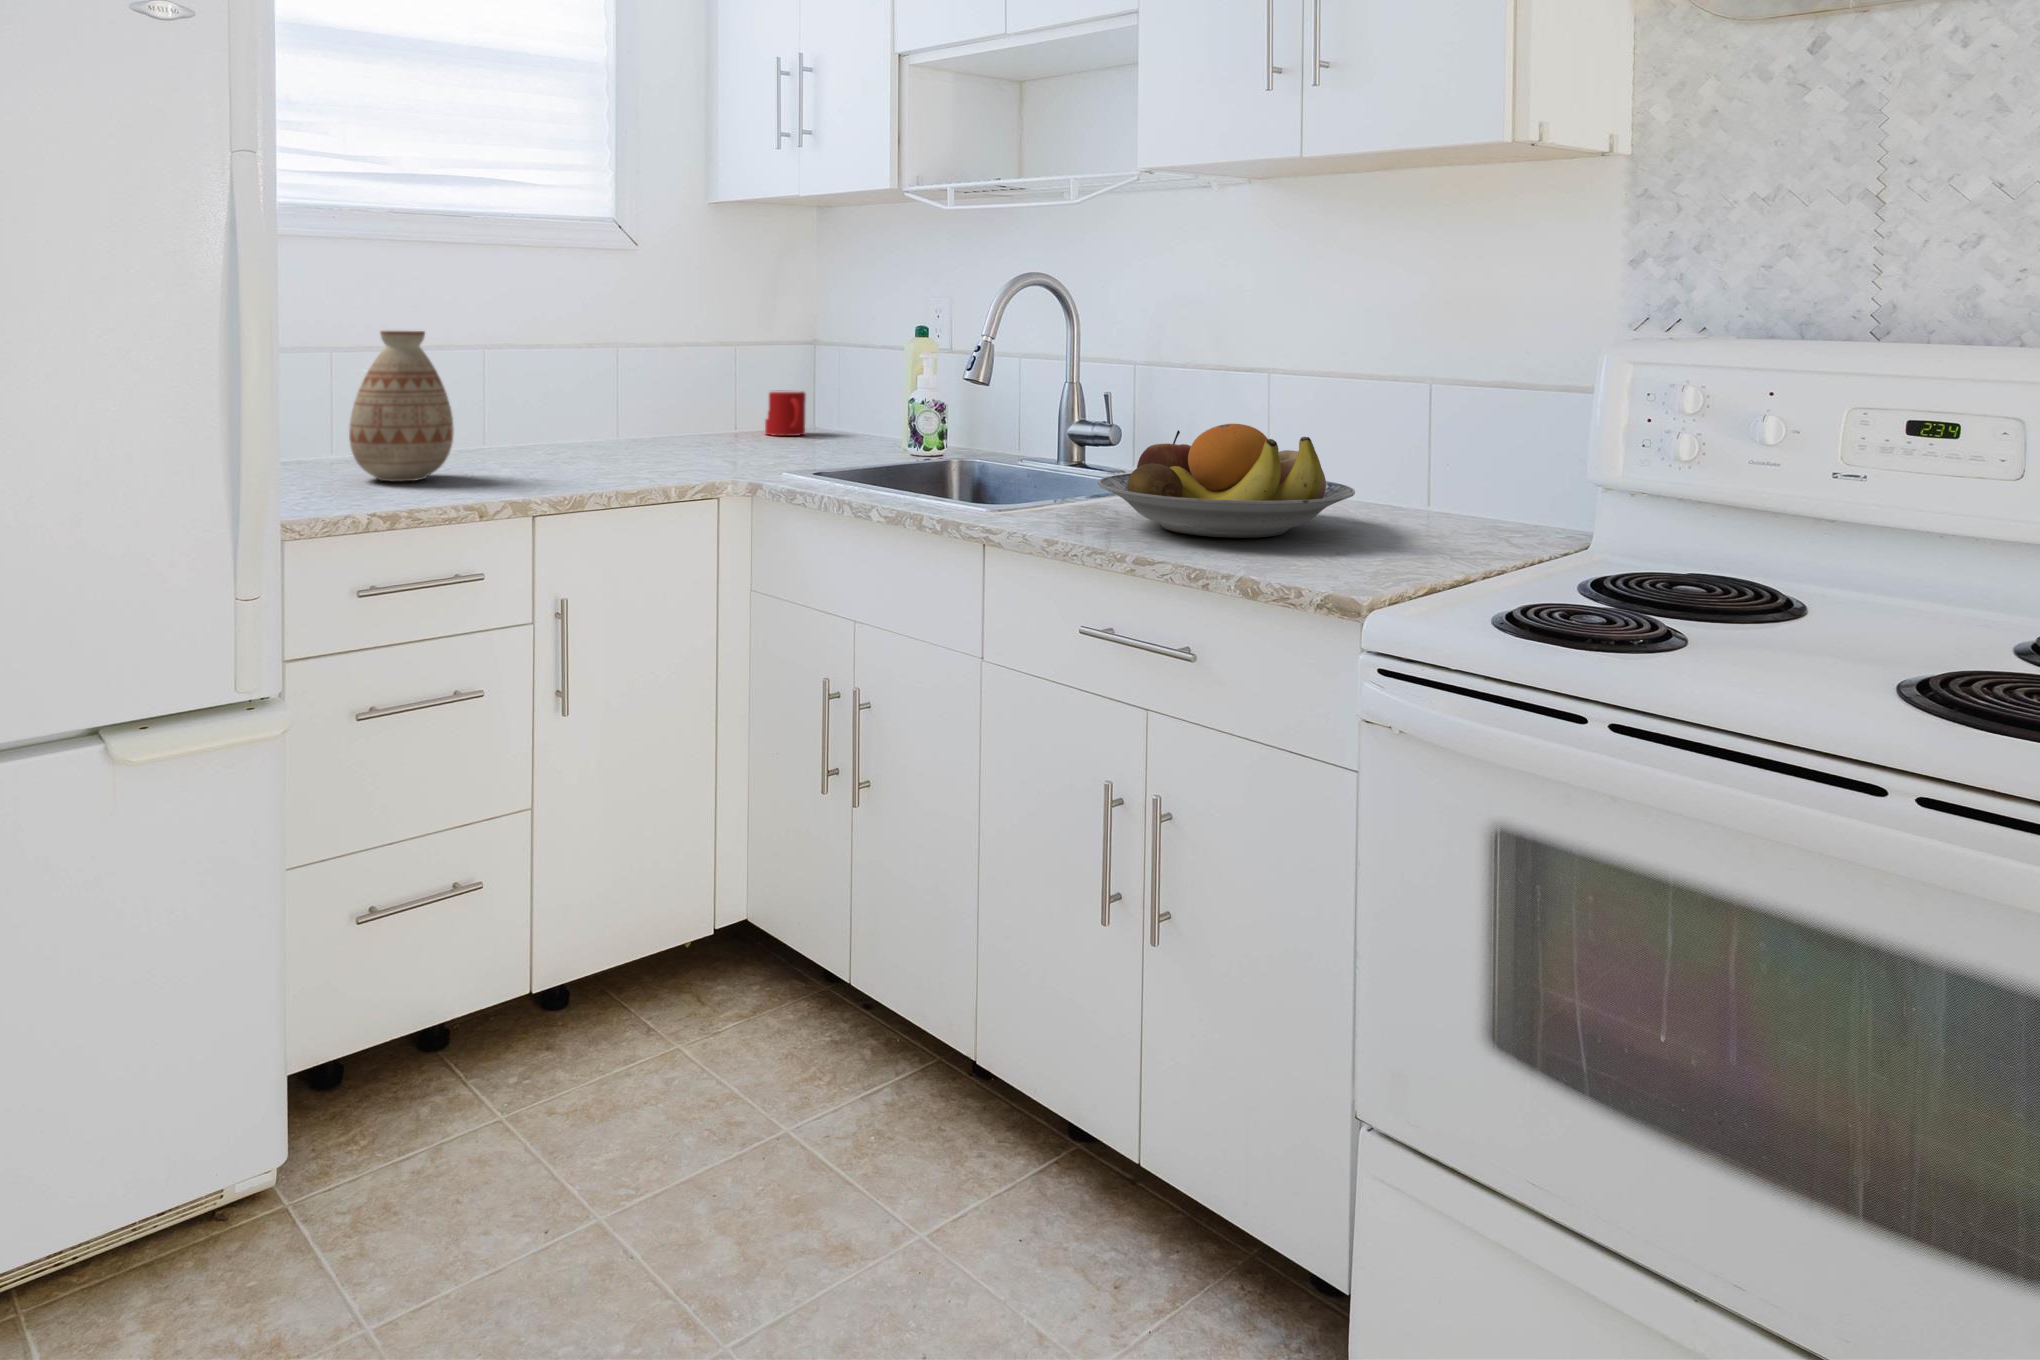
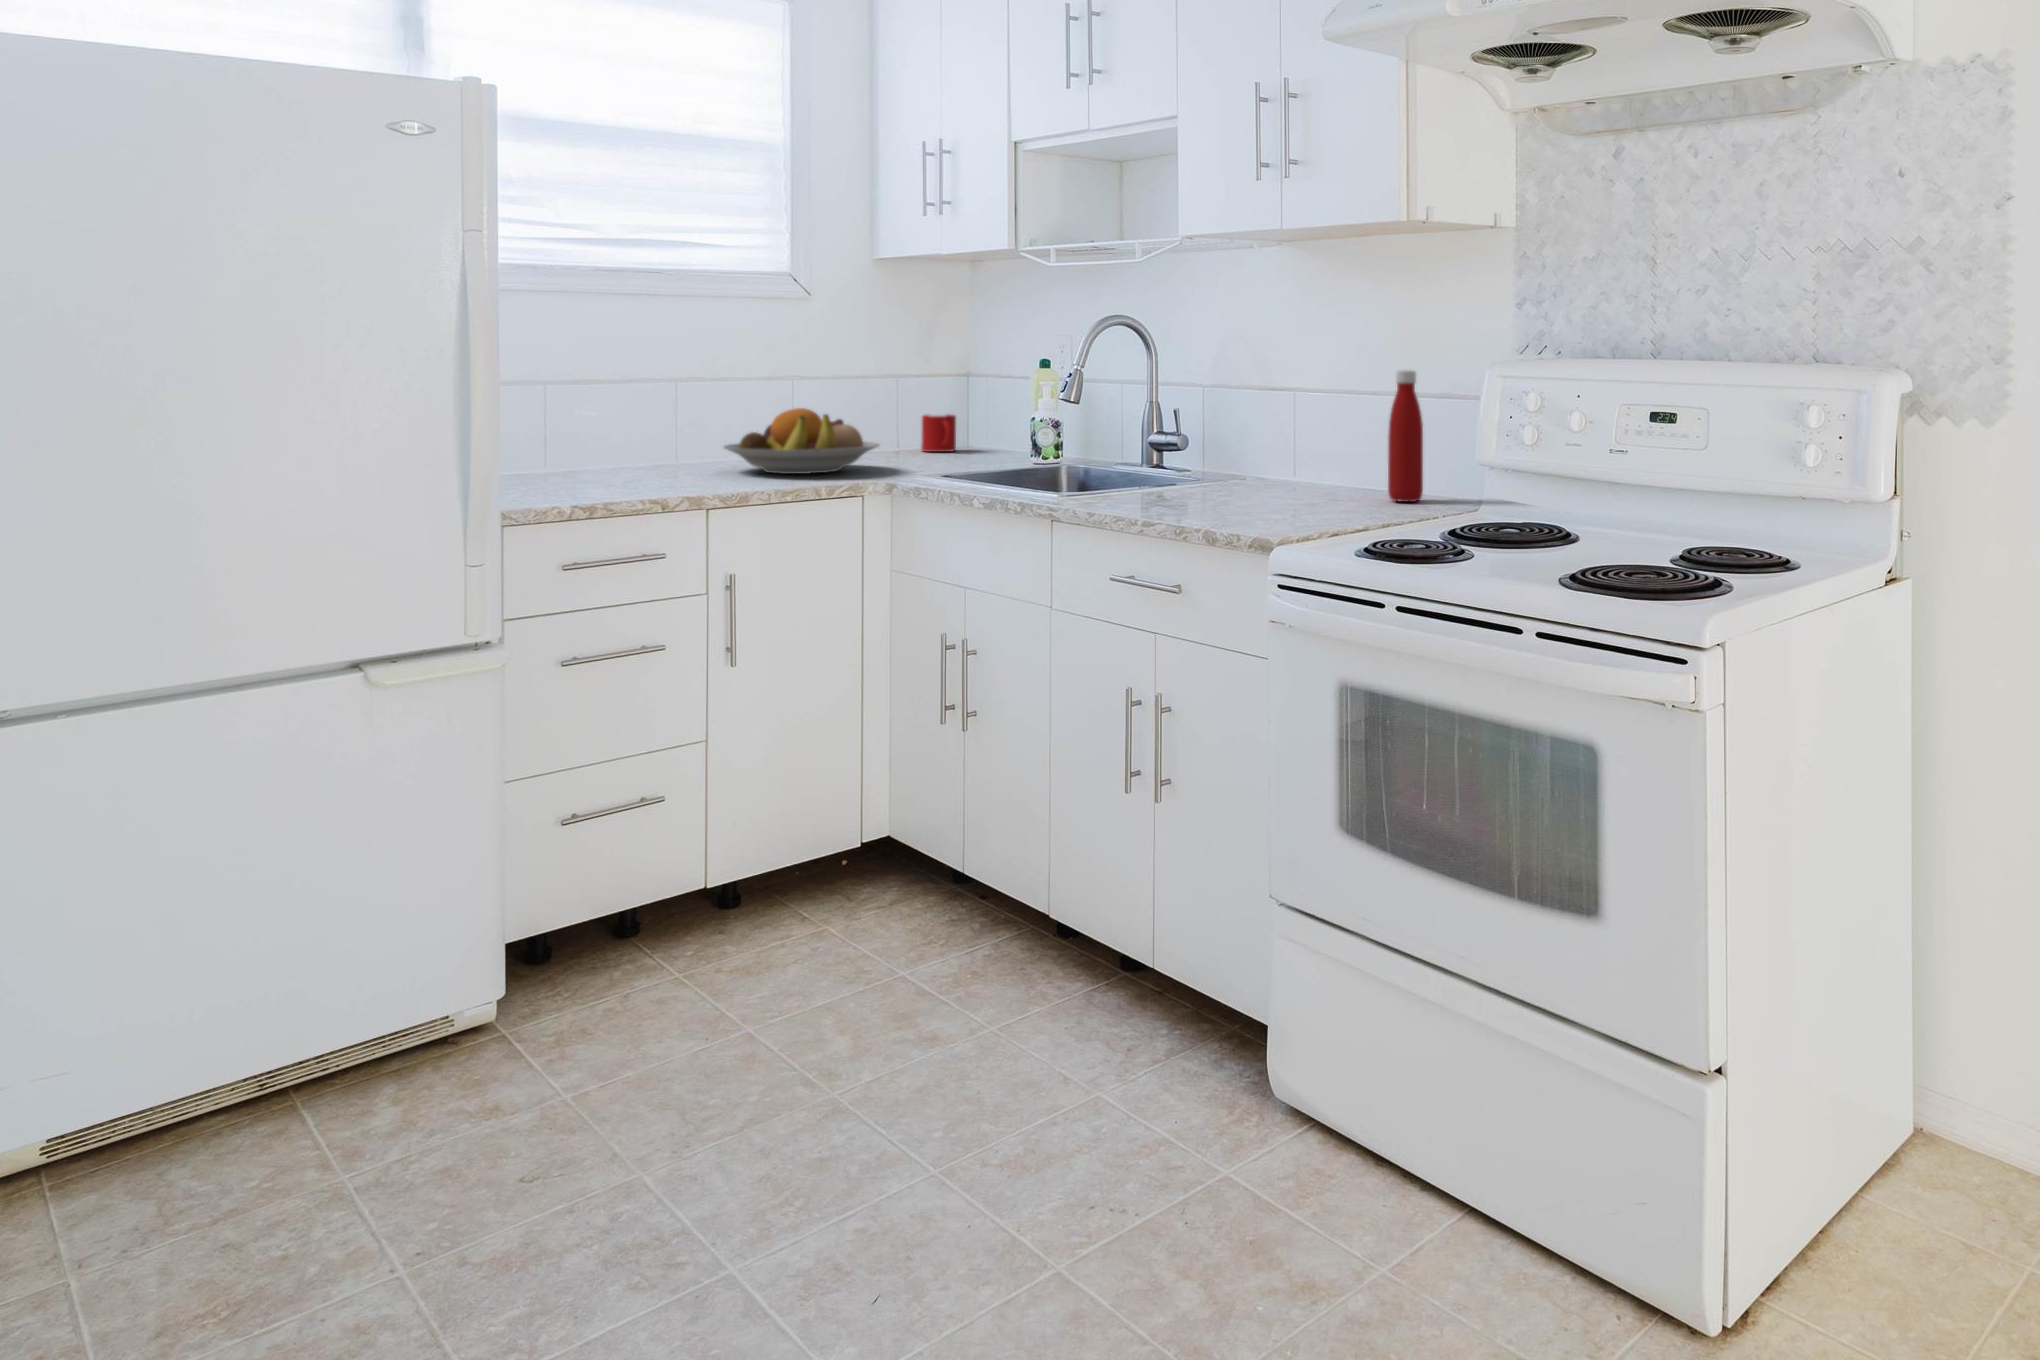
vase: present [349,331,453,481] -> none [557,365,644,485]
bottle: none [1439,349,1490,529] -> present [1388,370,1423,502]
fruit bowl: present [1098,424,1355,538] -> present [724,408,879,474]

